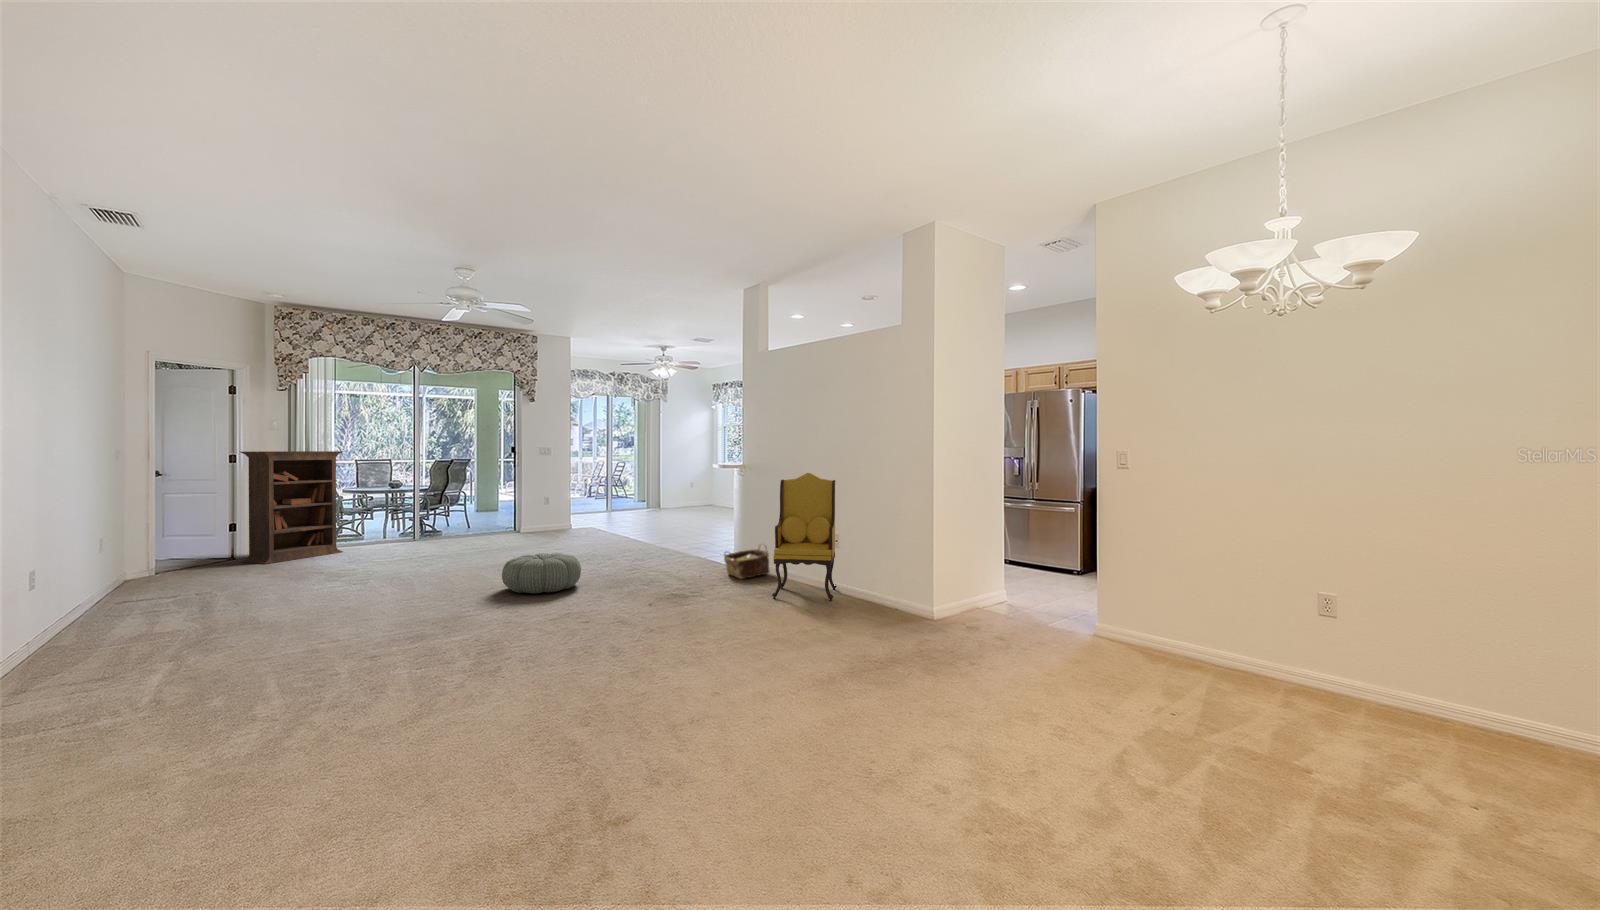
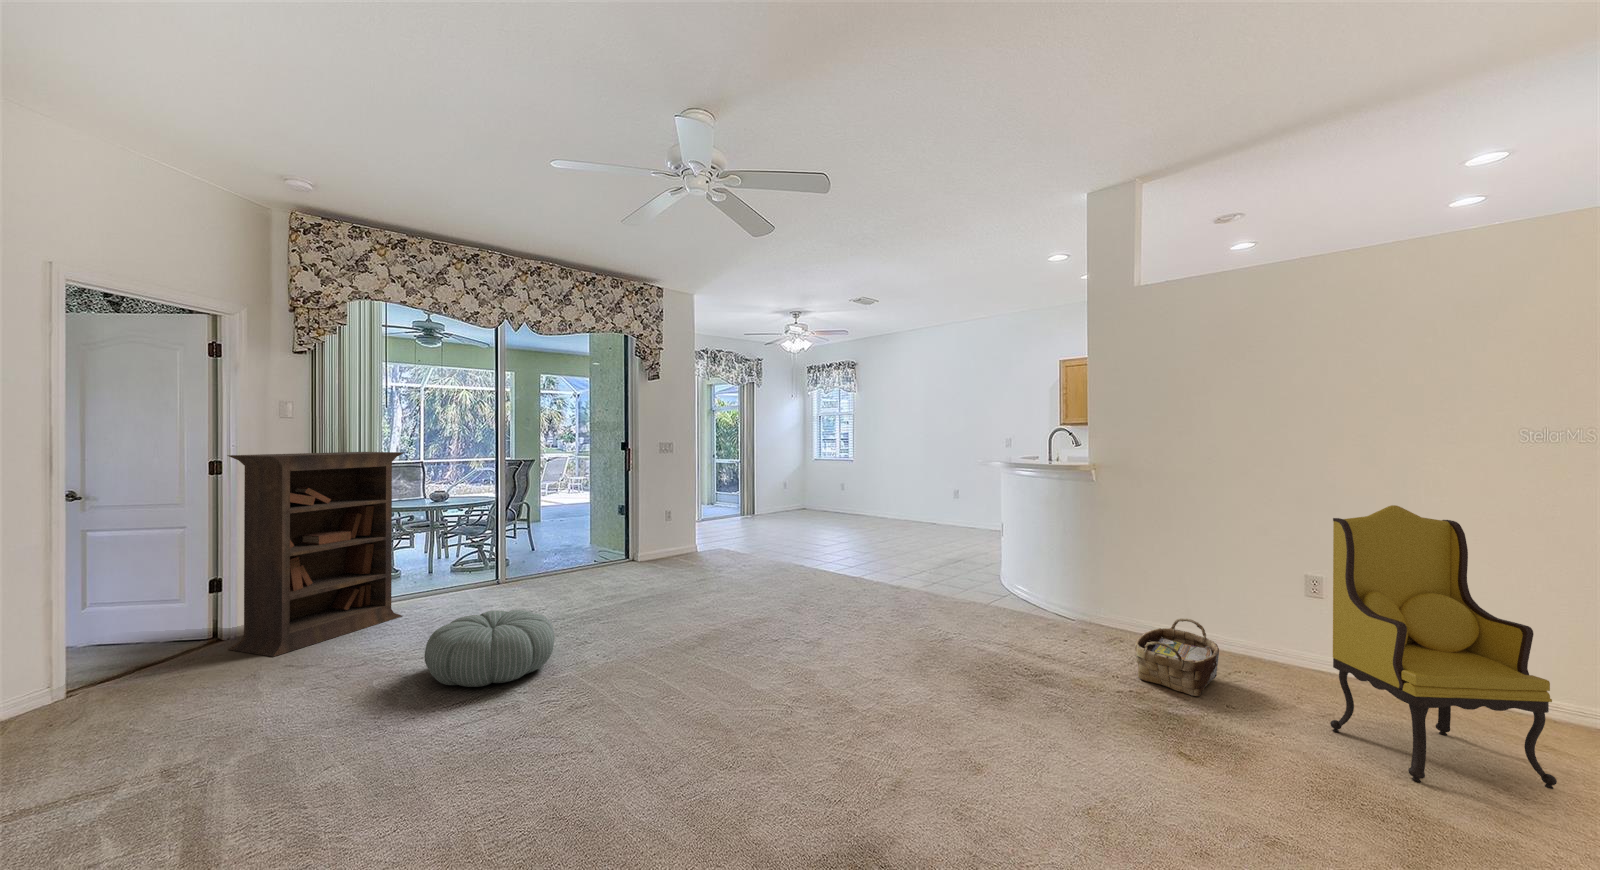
pouf: present [502,553,581,593] -> present [424,610,555,687]

